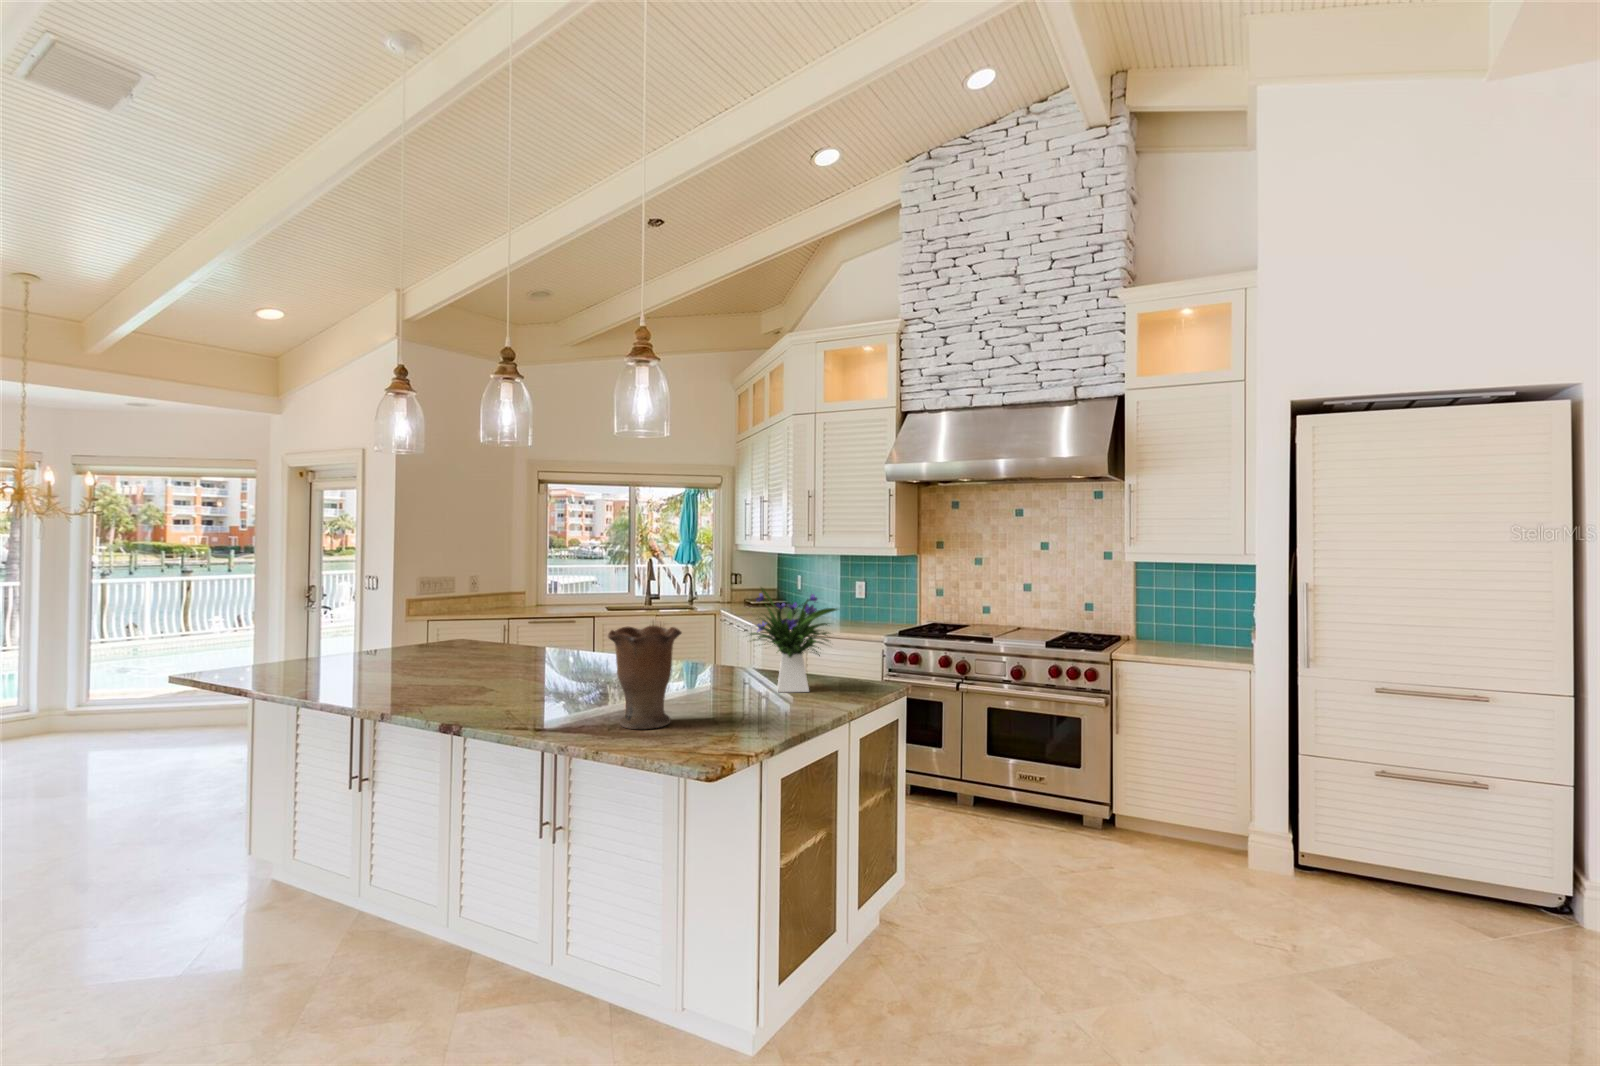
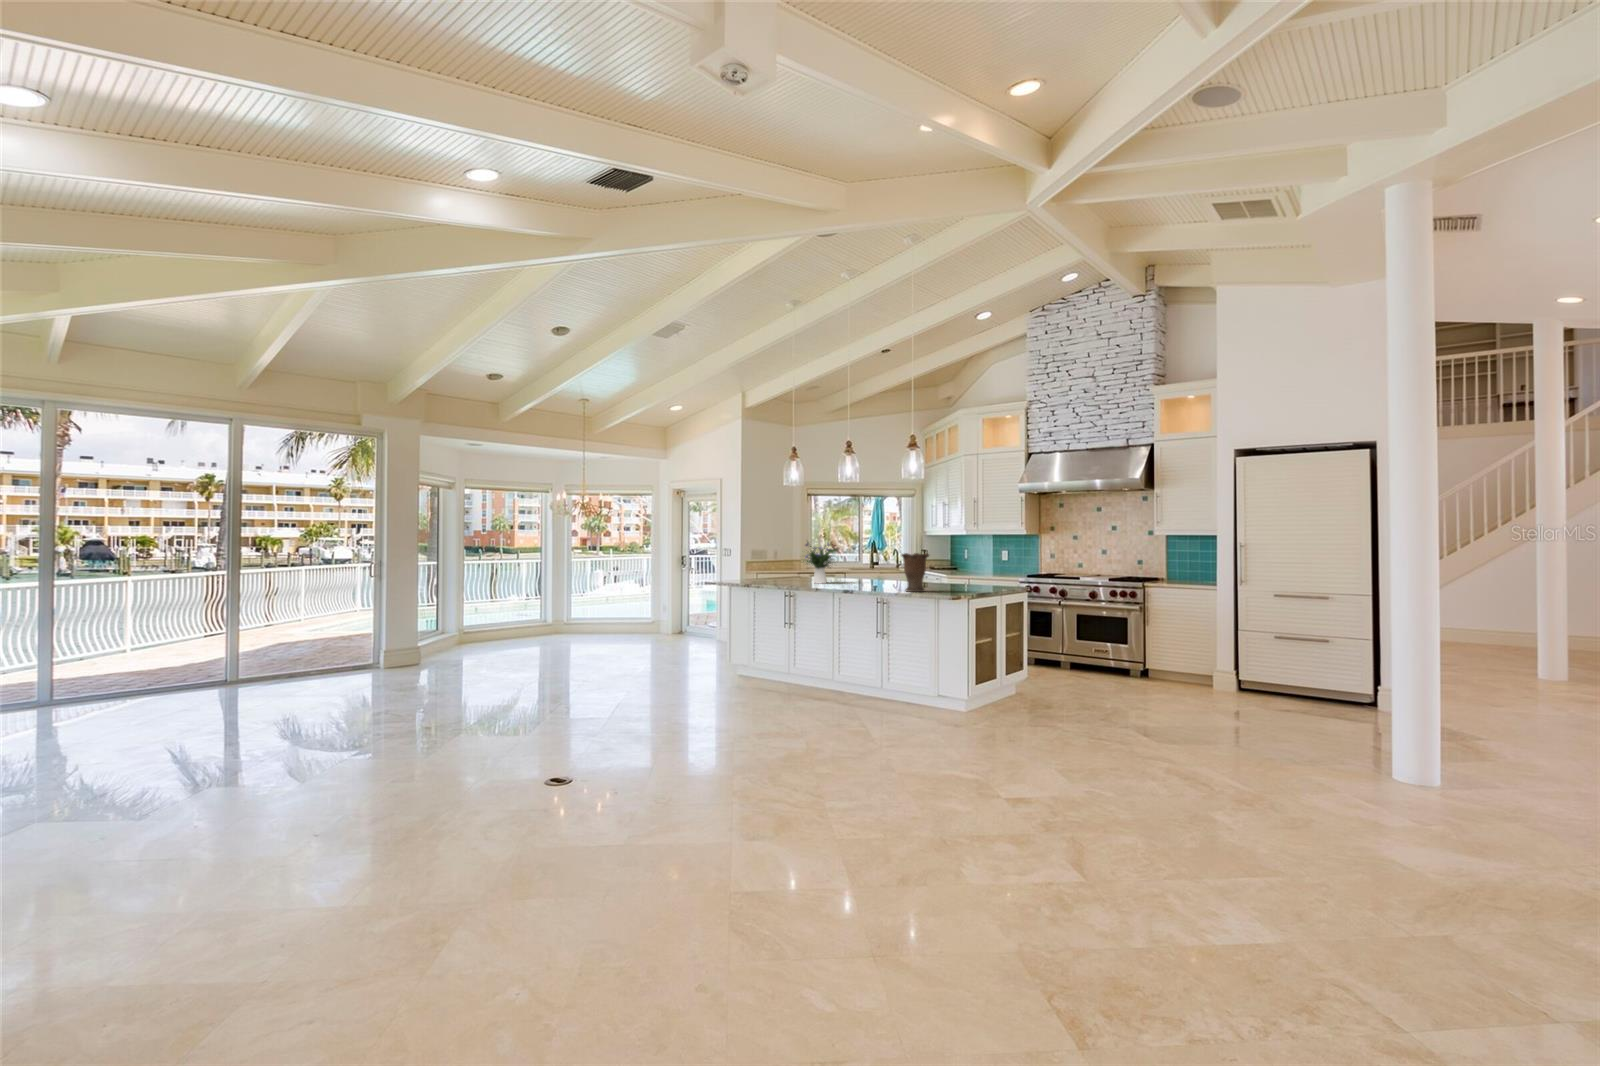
flower arrangement: present [750,588,837,692] -> present [805,542,837,583]

